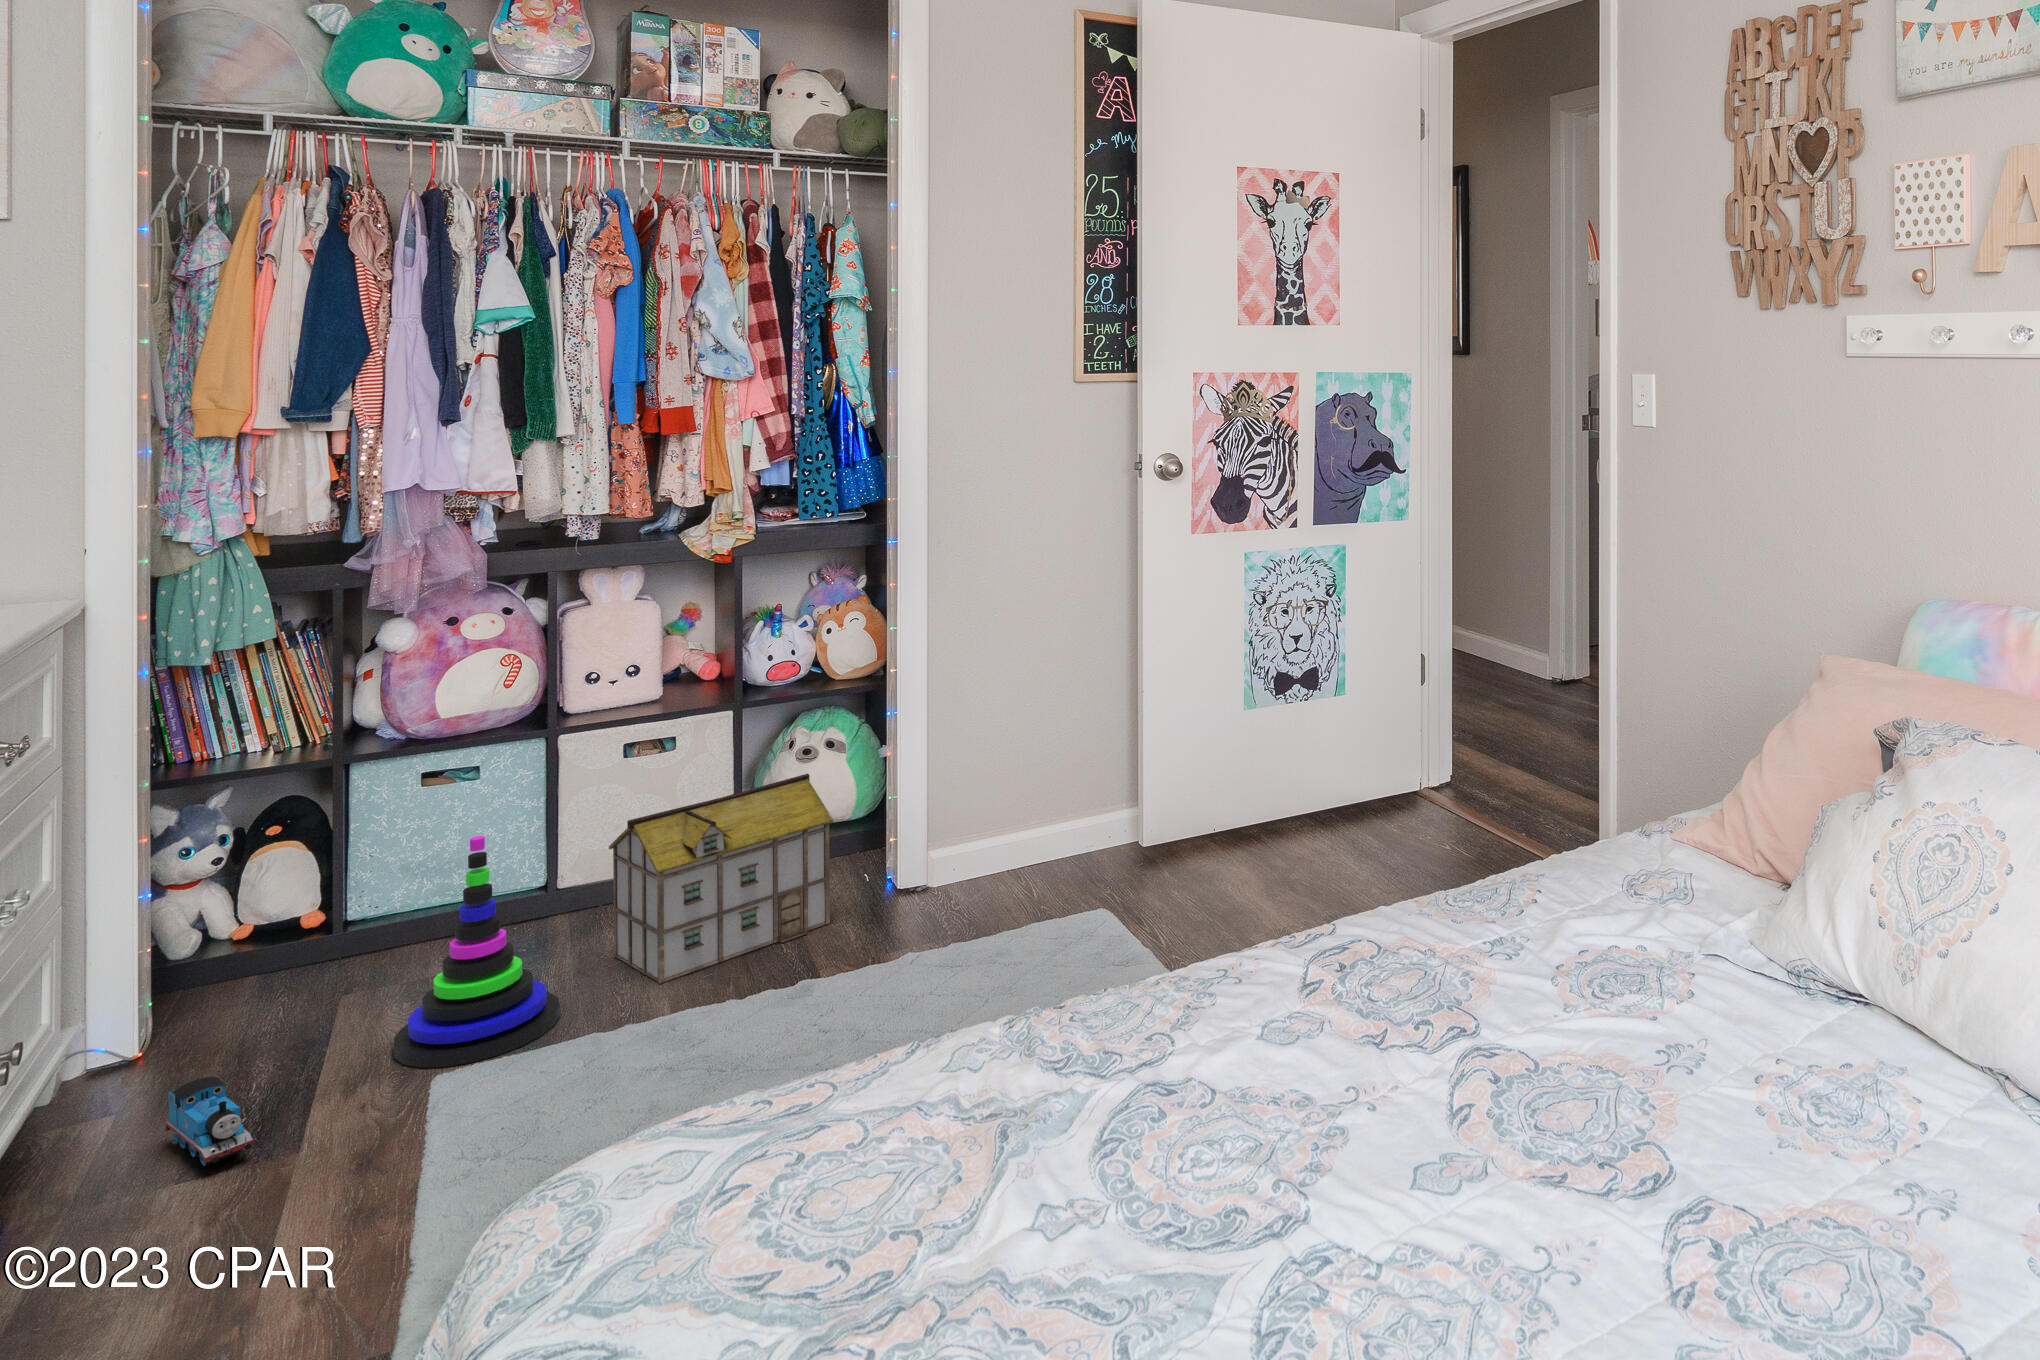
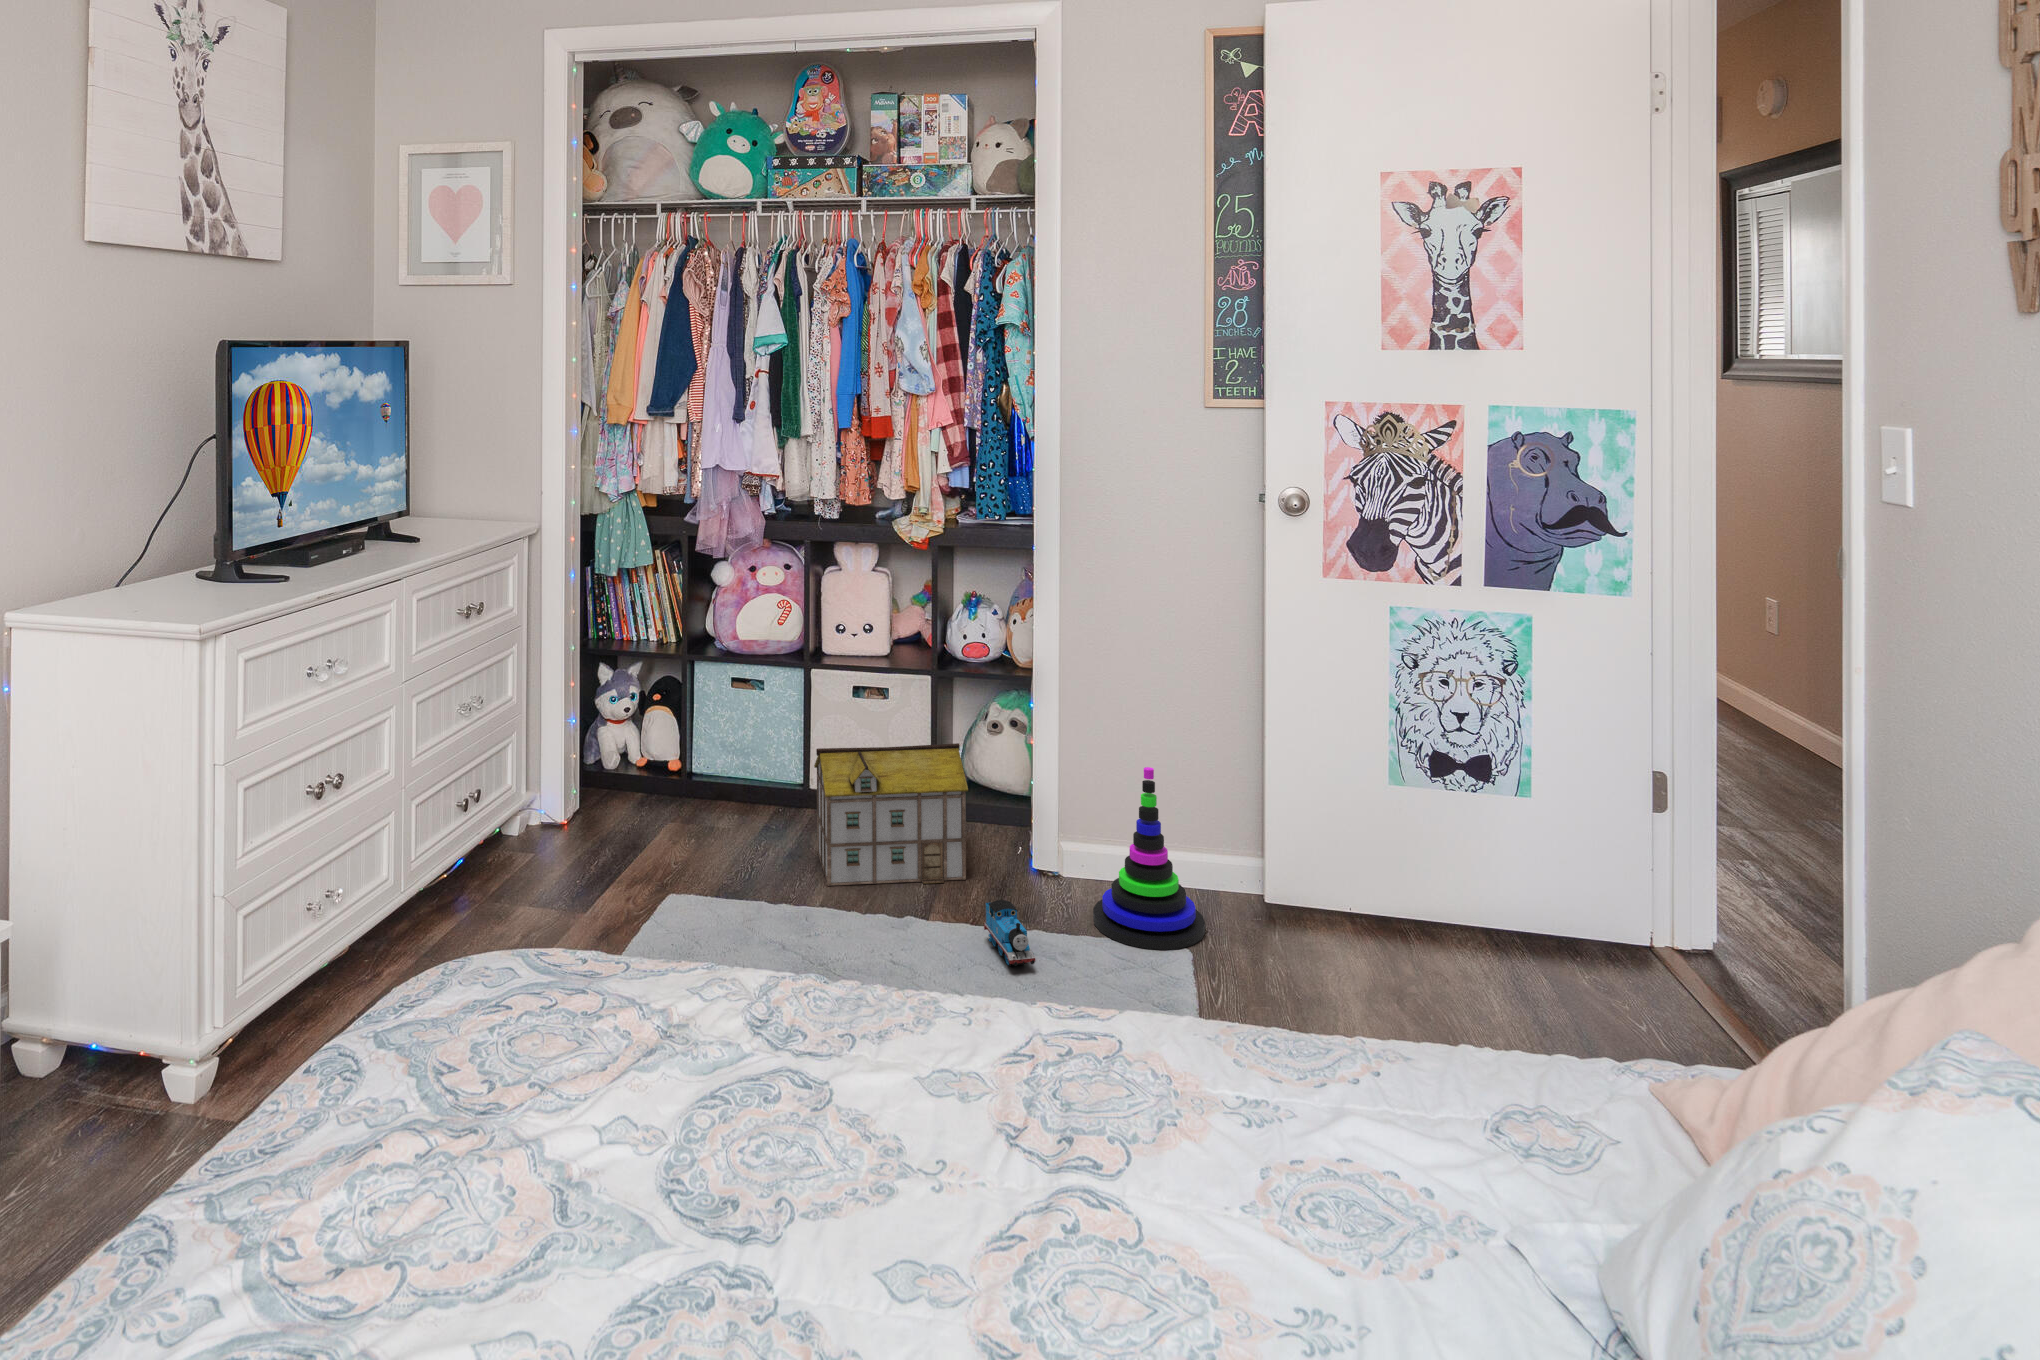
stacking toy: present [394,836,560,1068] -> present [1093,767,1205,950]
toy train: present [165,1077,254,1166] -> present [984,900,1035,966]

